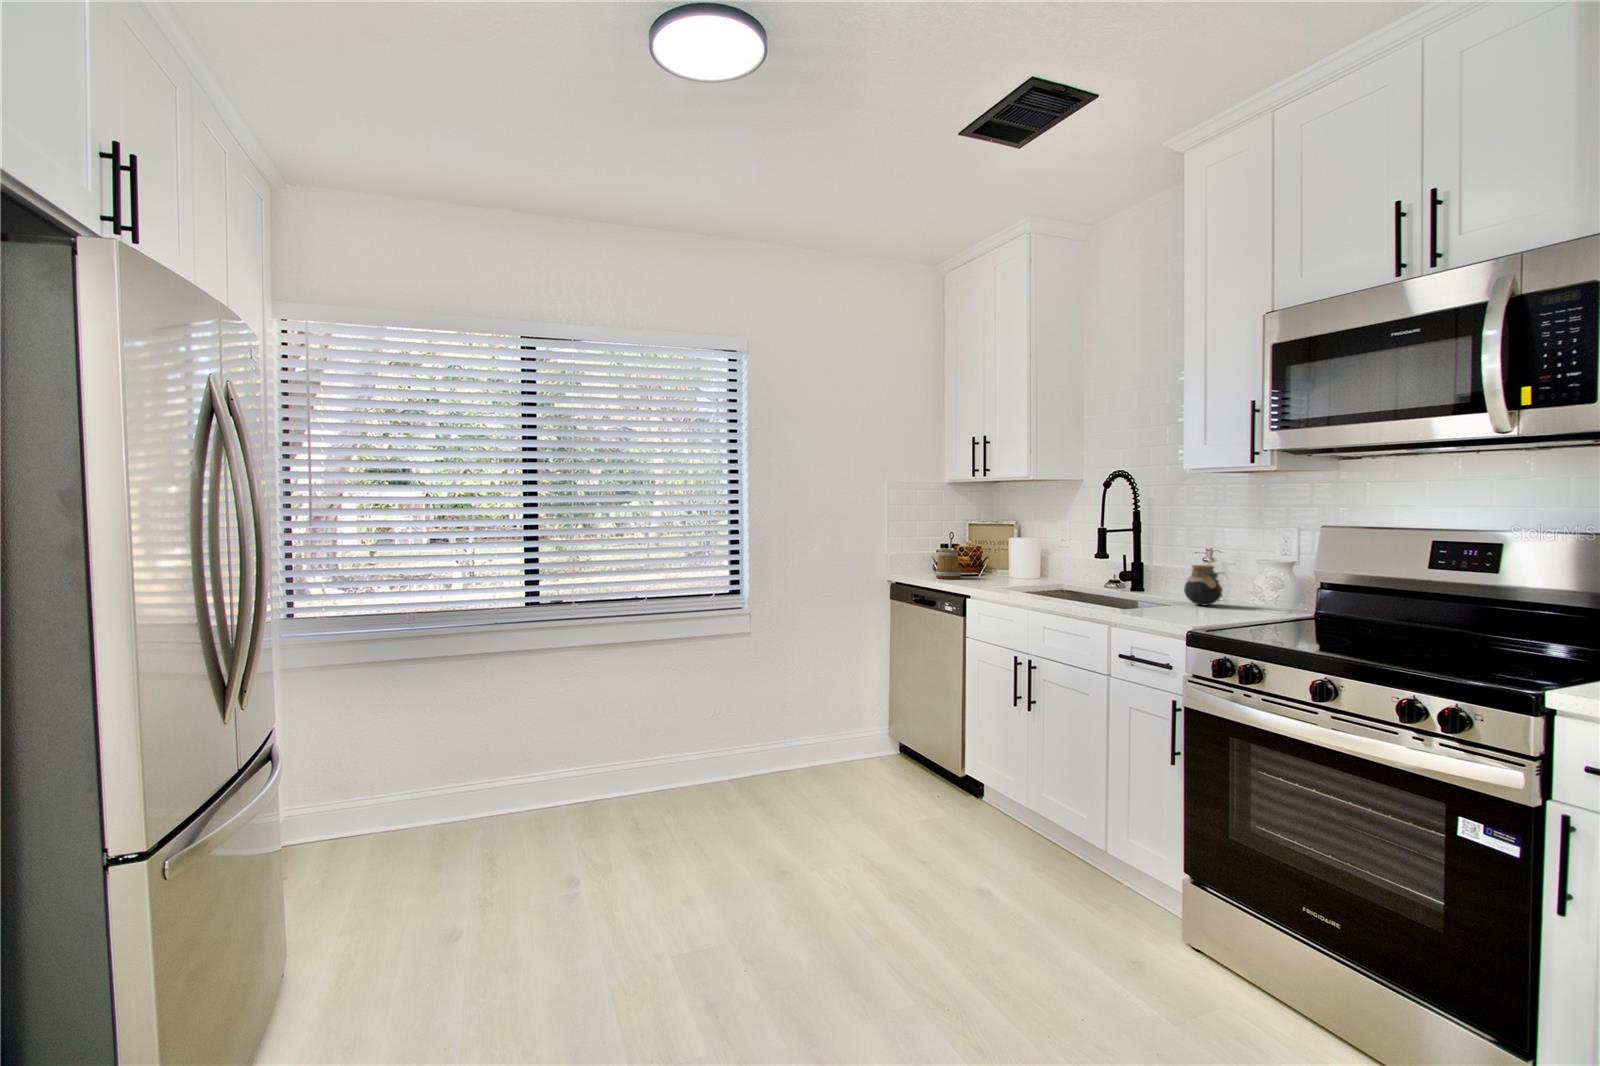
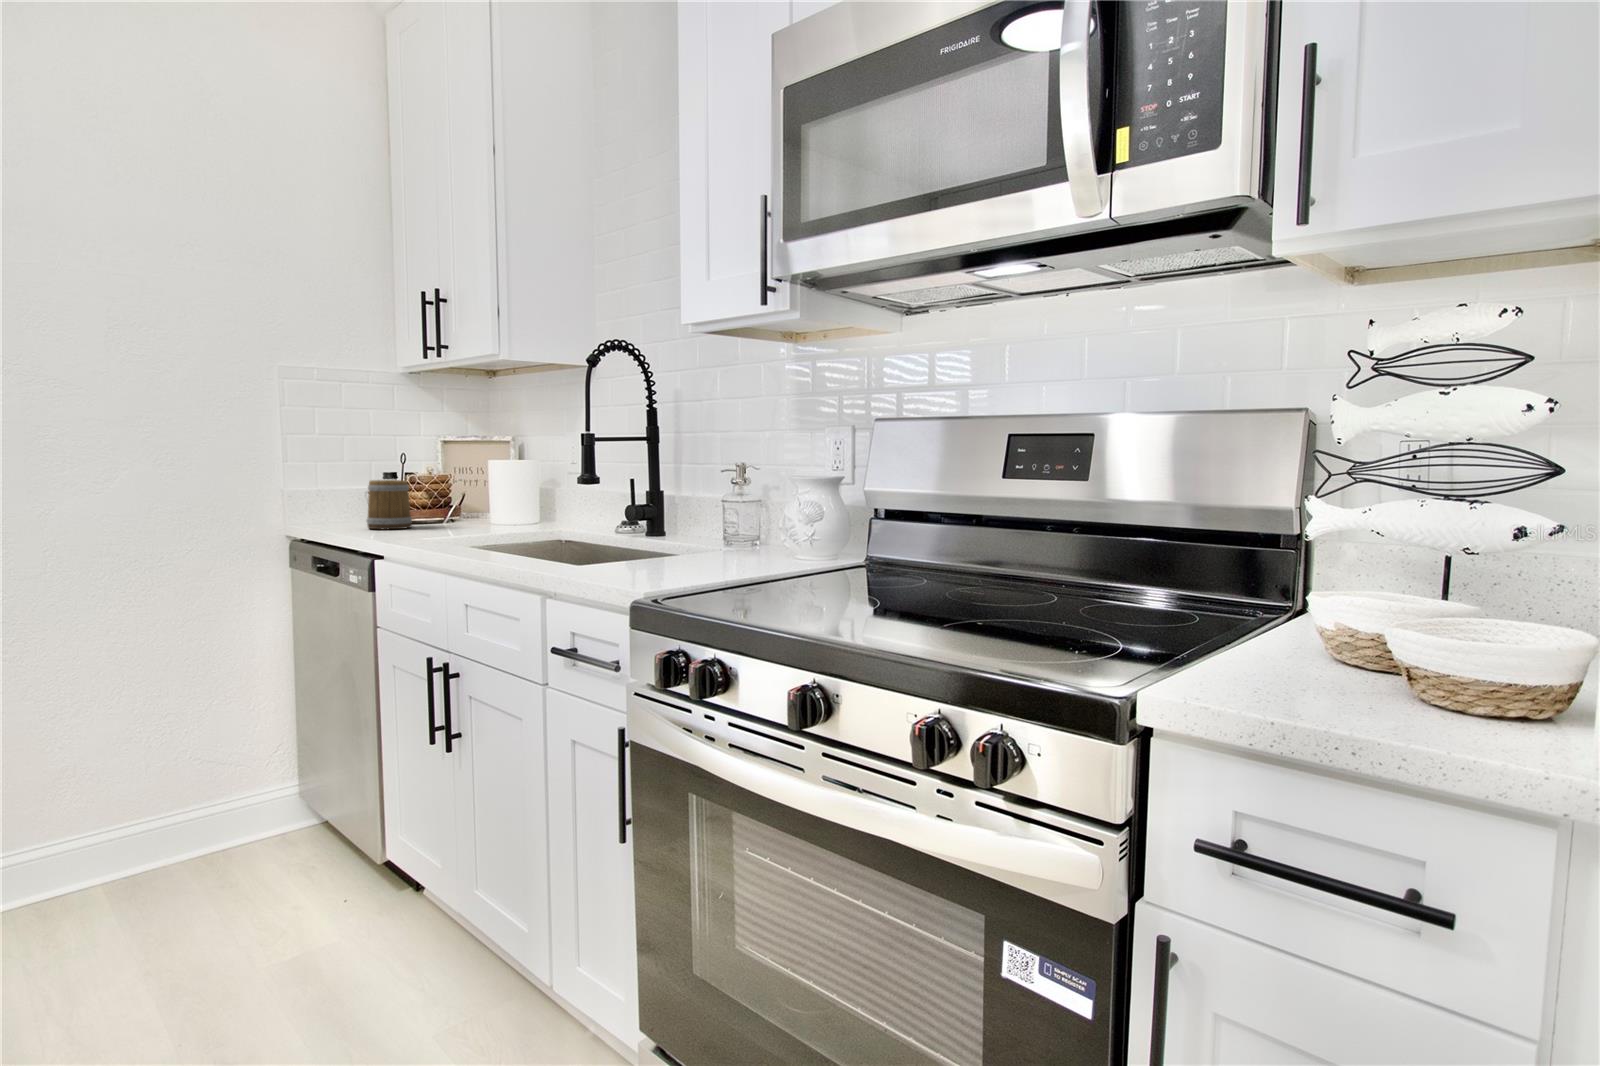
jar: present [1184,565,1222,606] -> none [698,490,752,554]

